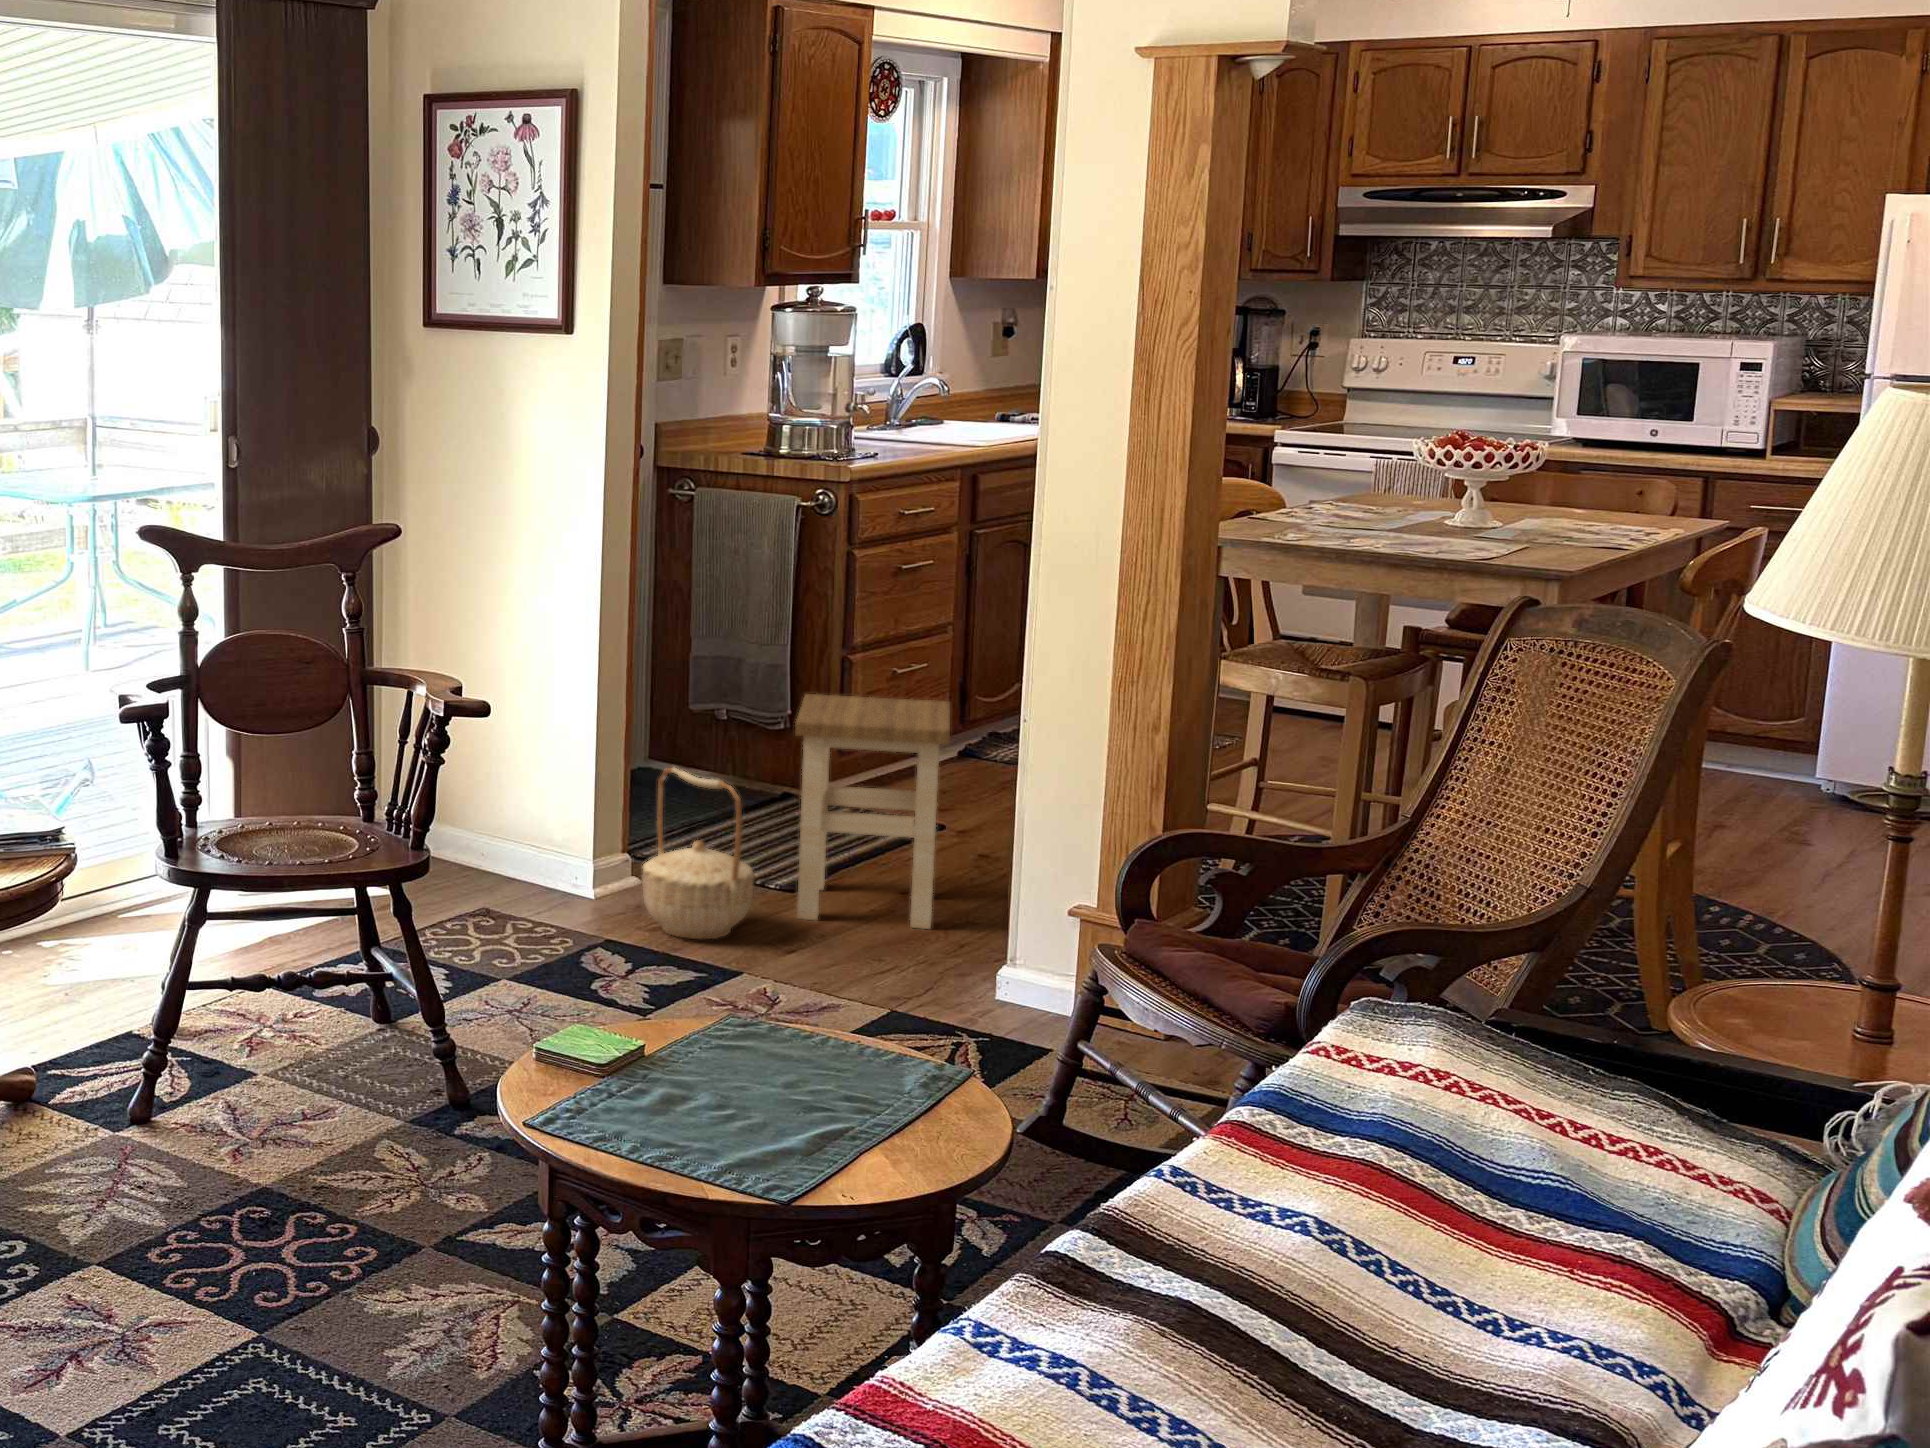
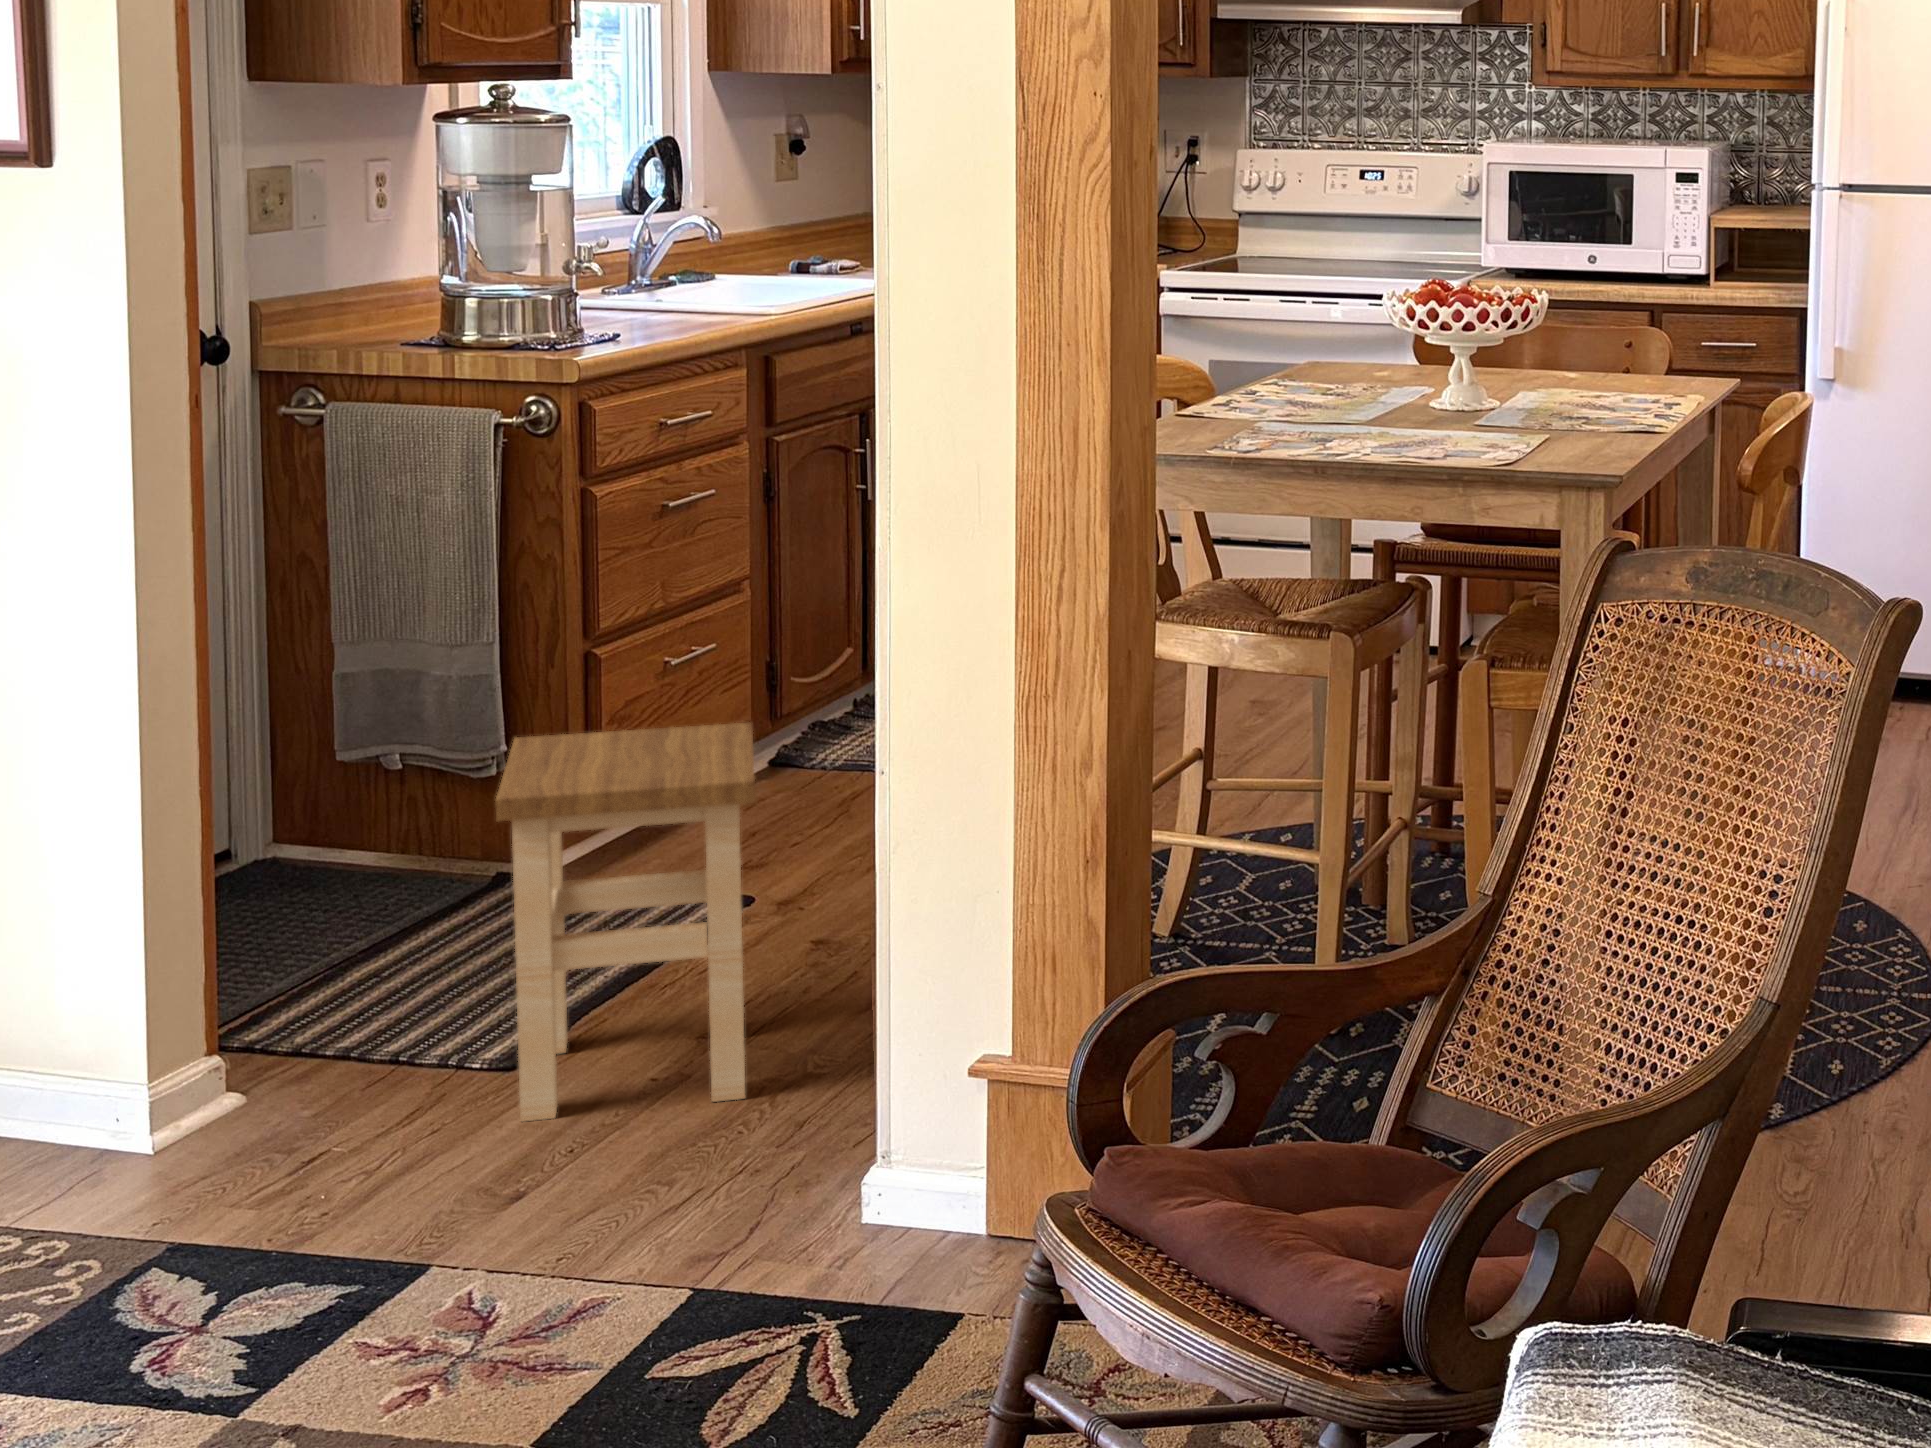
basket: present [642,768,754,939] -> none [228,906,437,1207]

